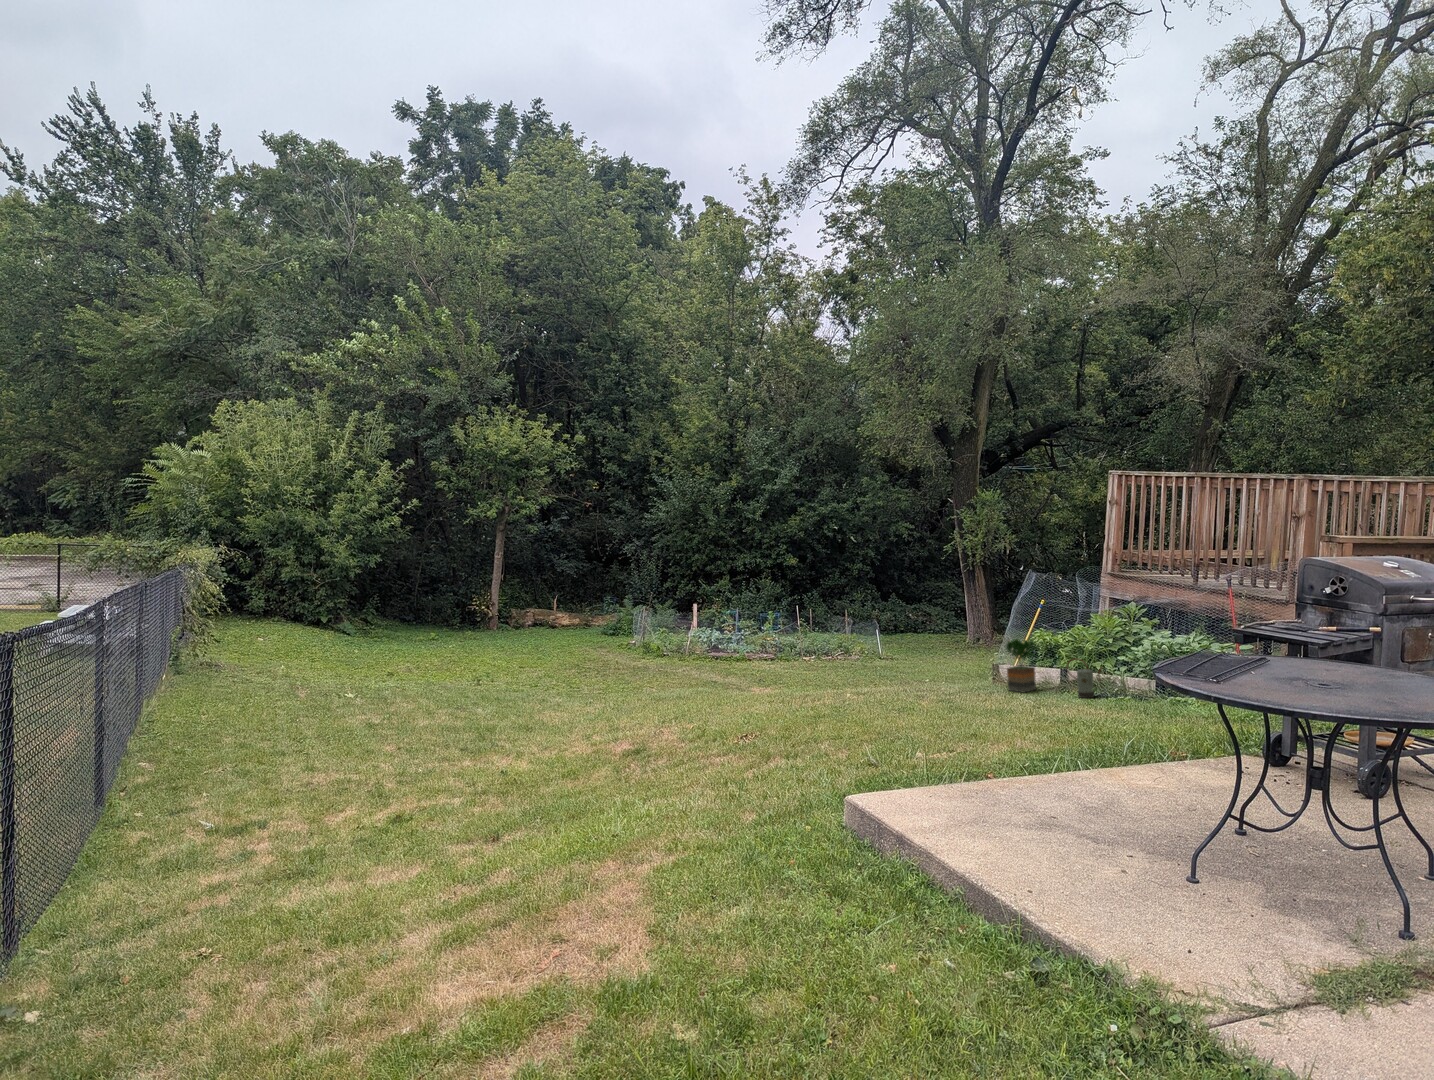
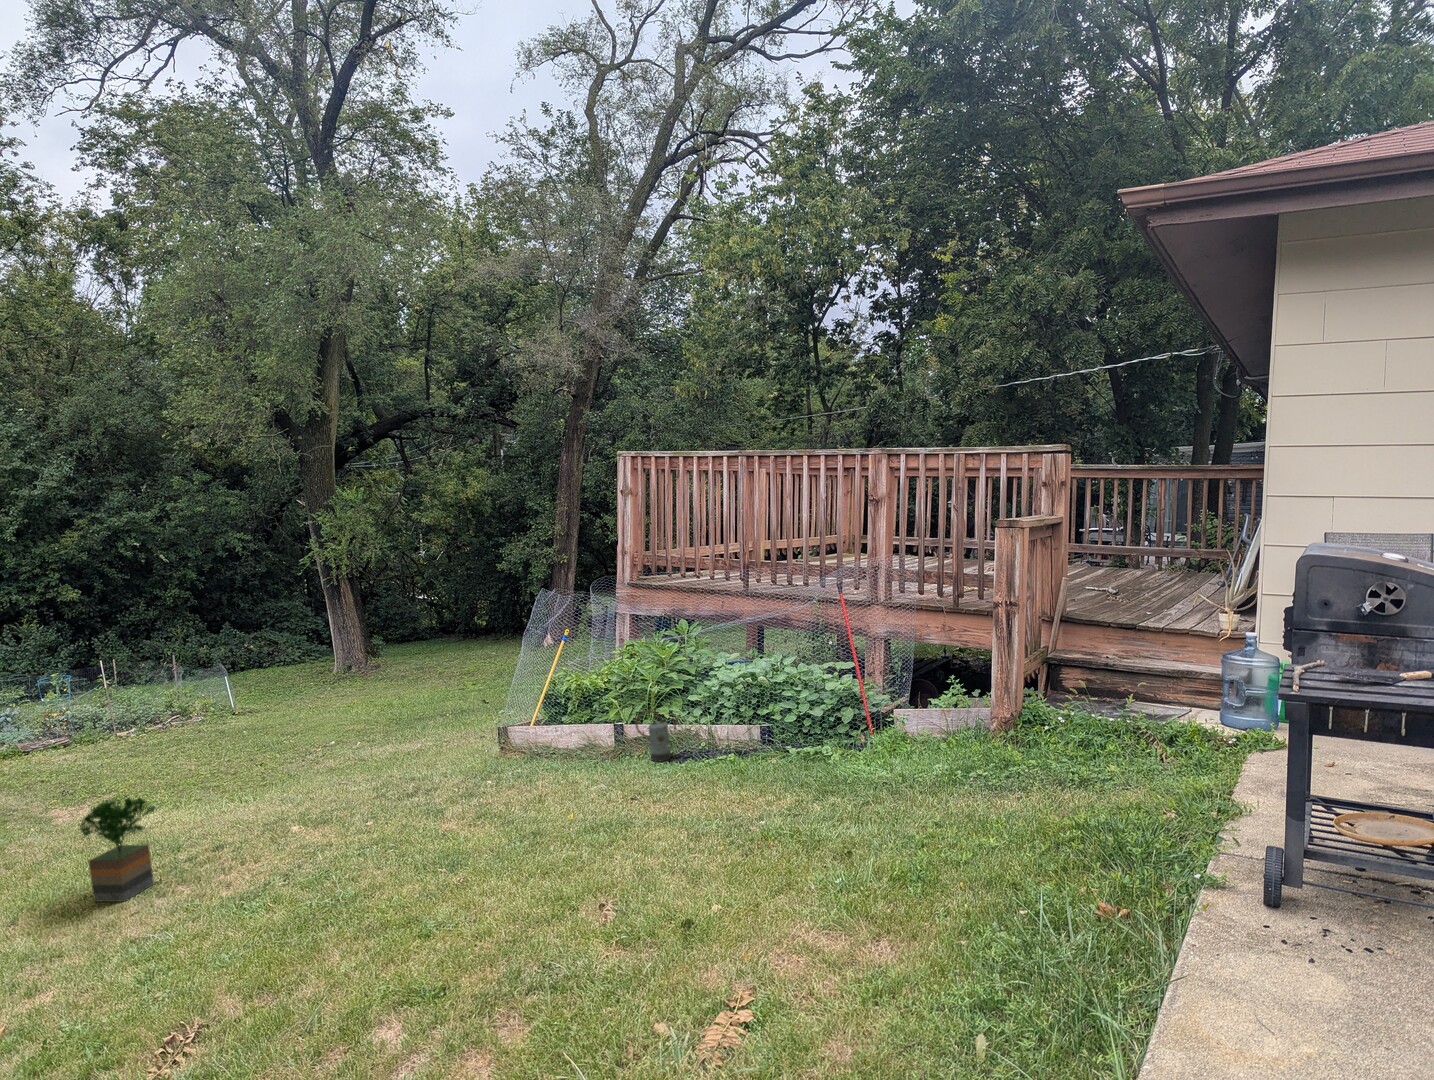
potted tree: present [1006,639,1038,692] -> present [80,797,156,902]

